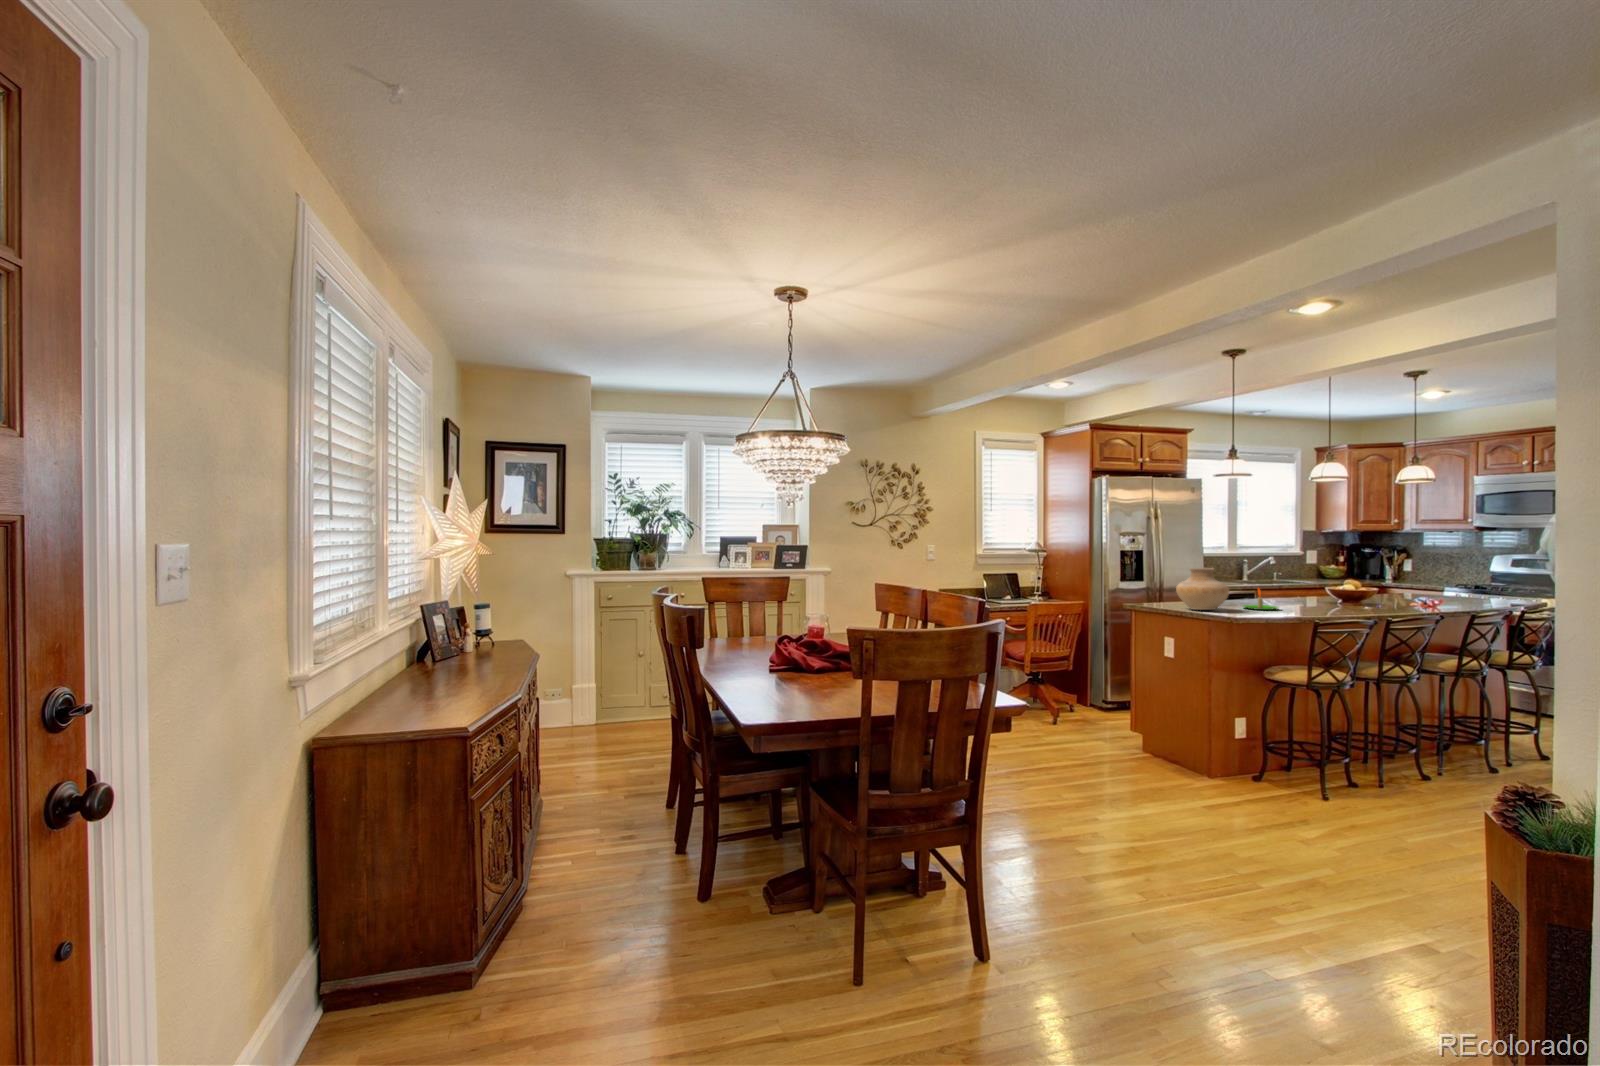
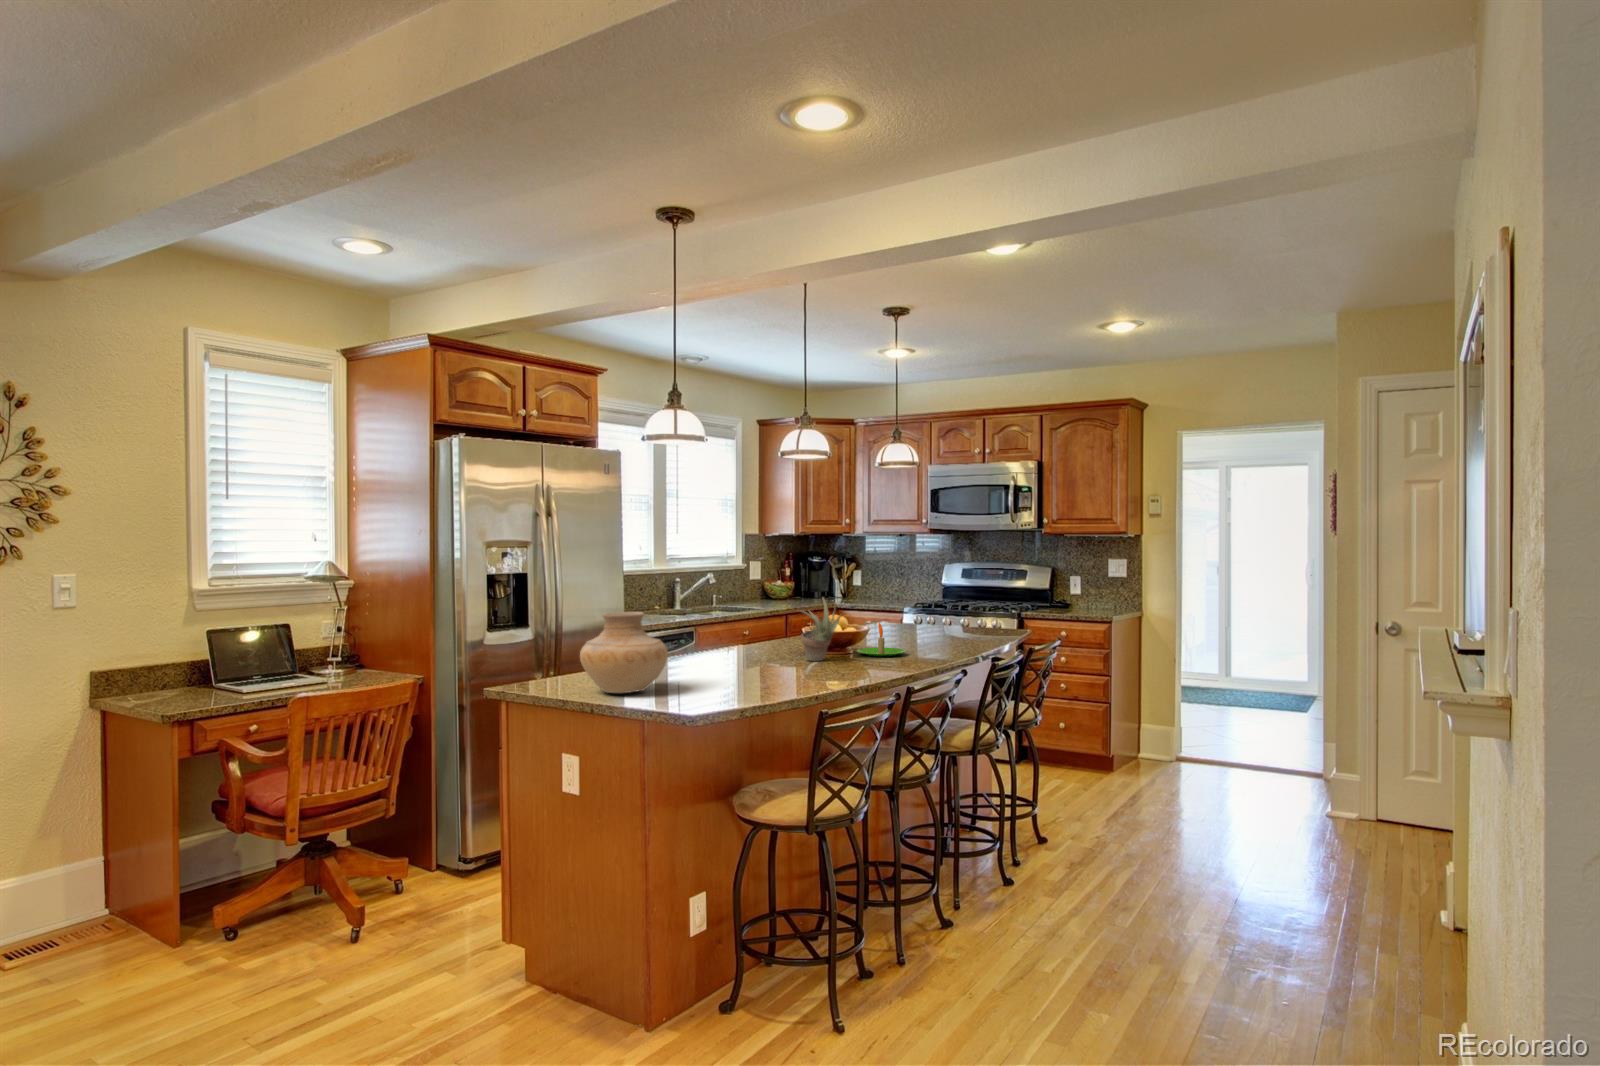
succulent plant: none [1327,567,1361,607] -> present [800,598,841,661]
candle: present [1242,588,1278,610] -> present [857,623,906,656]

